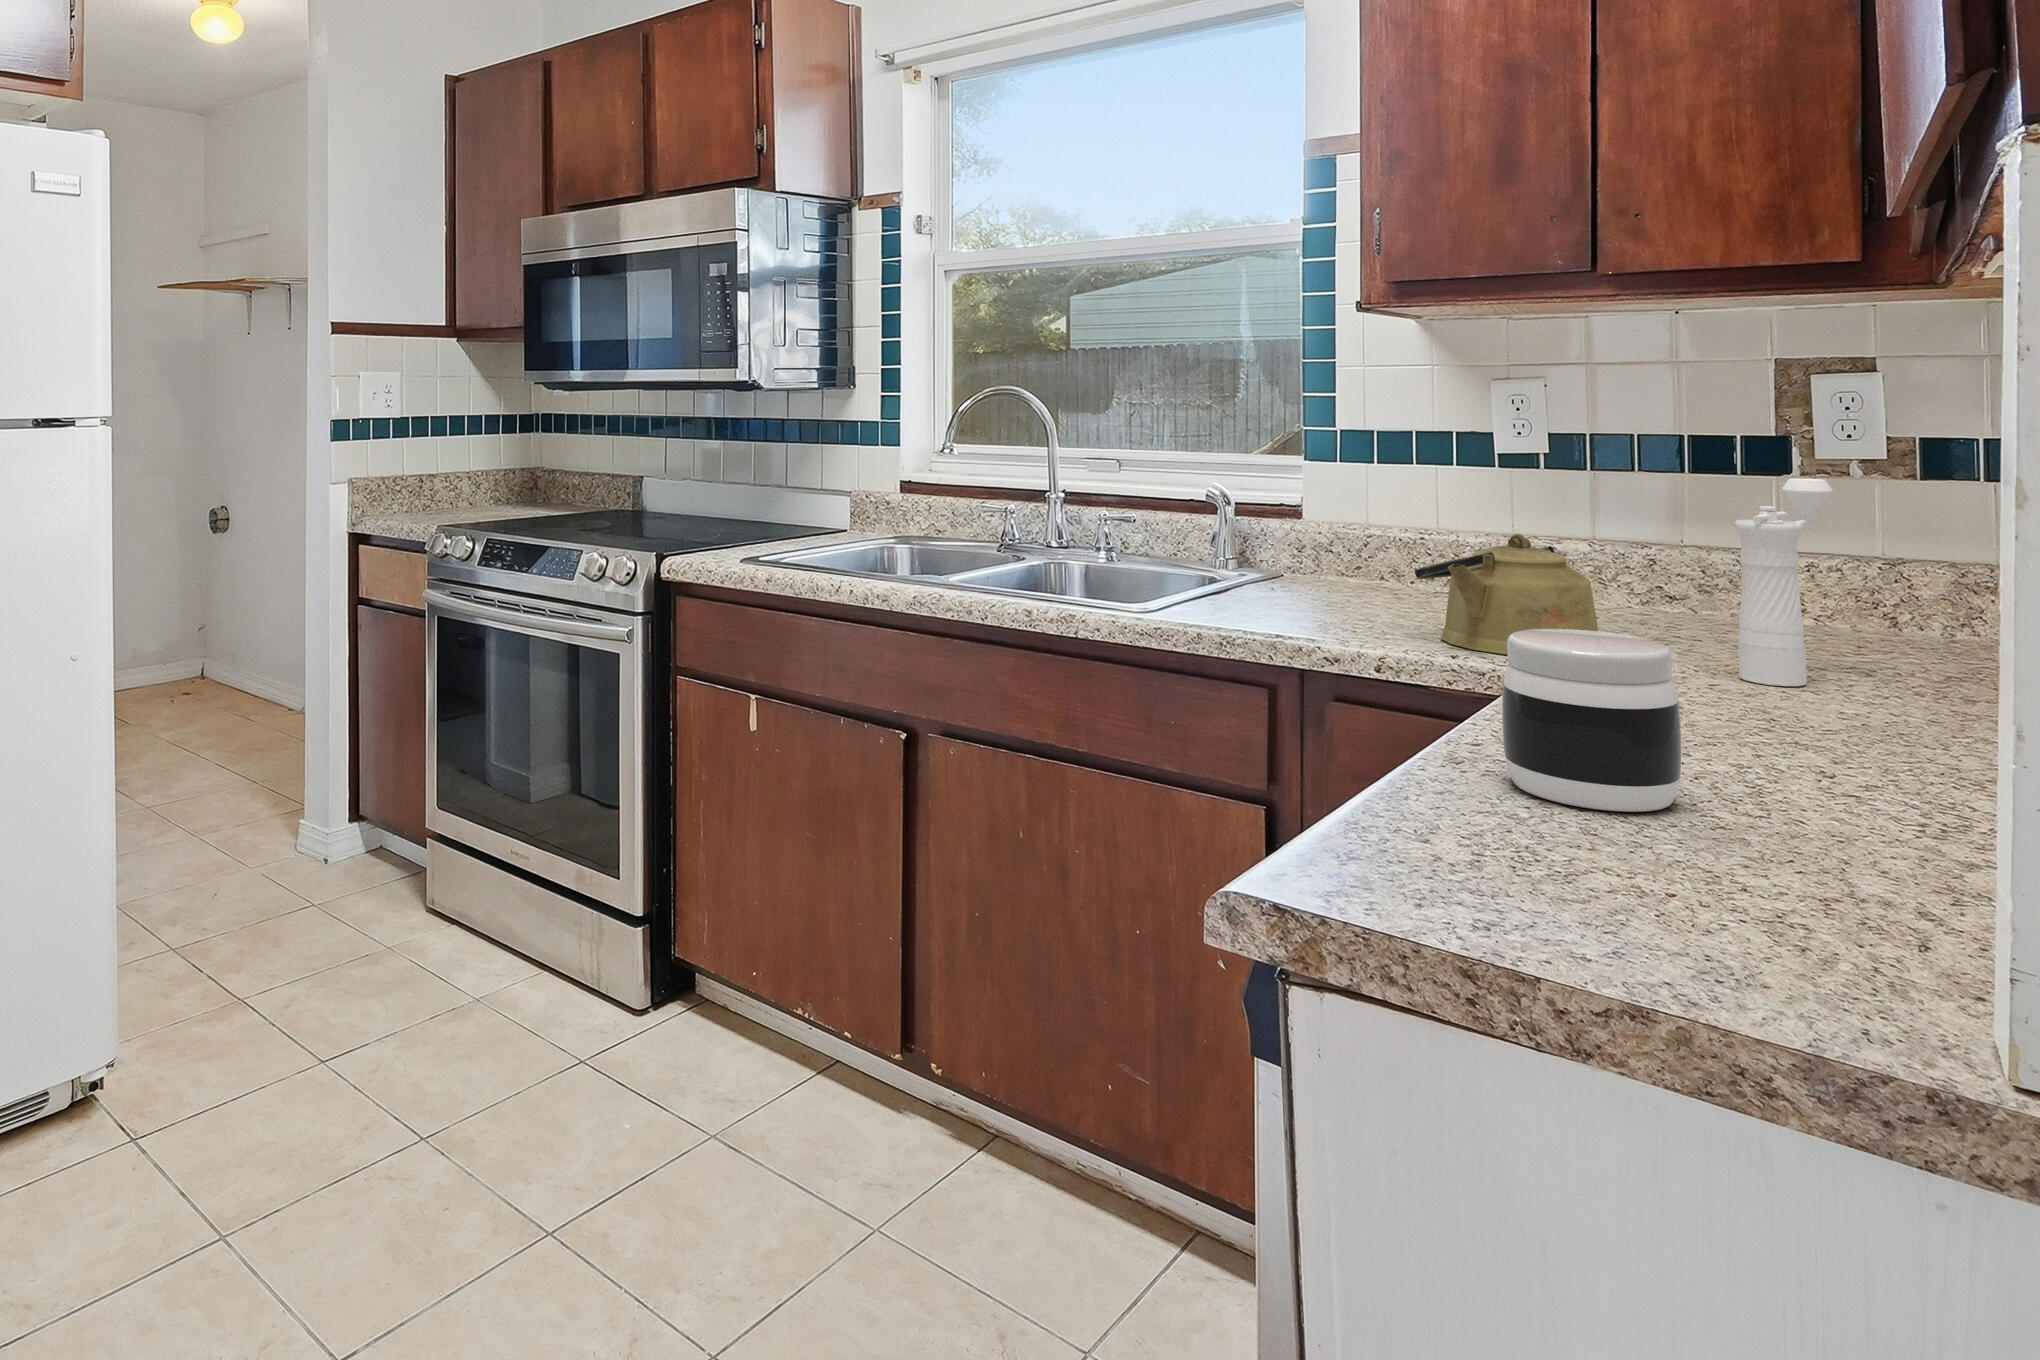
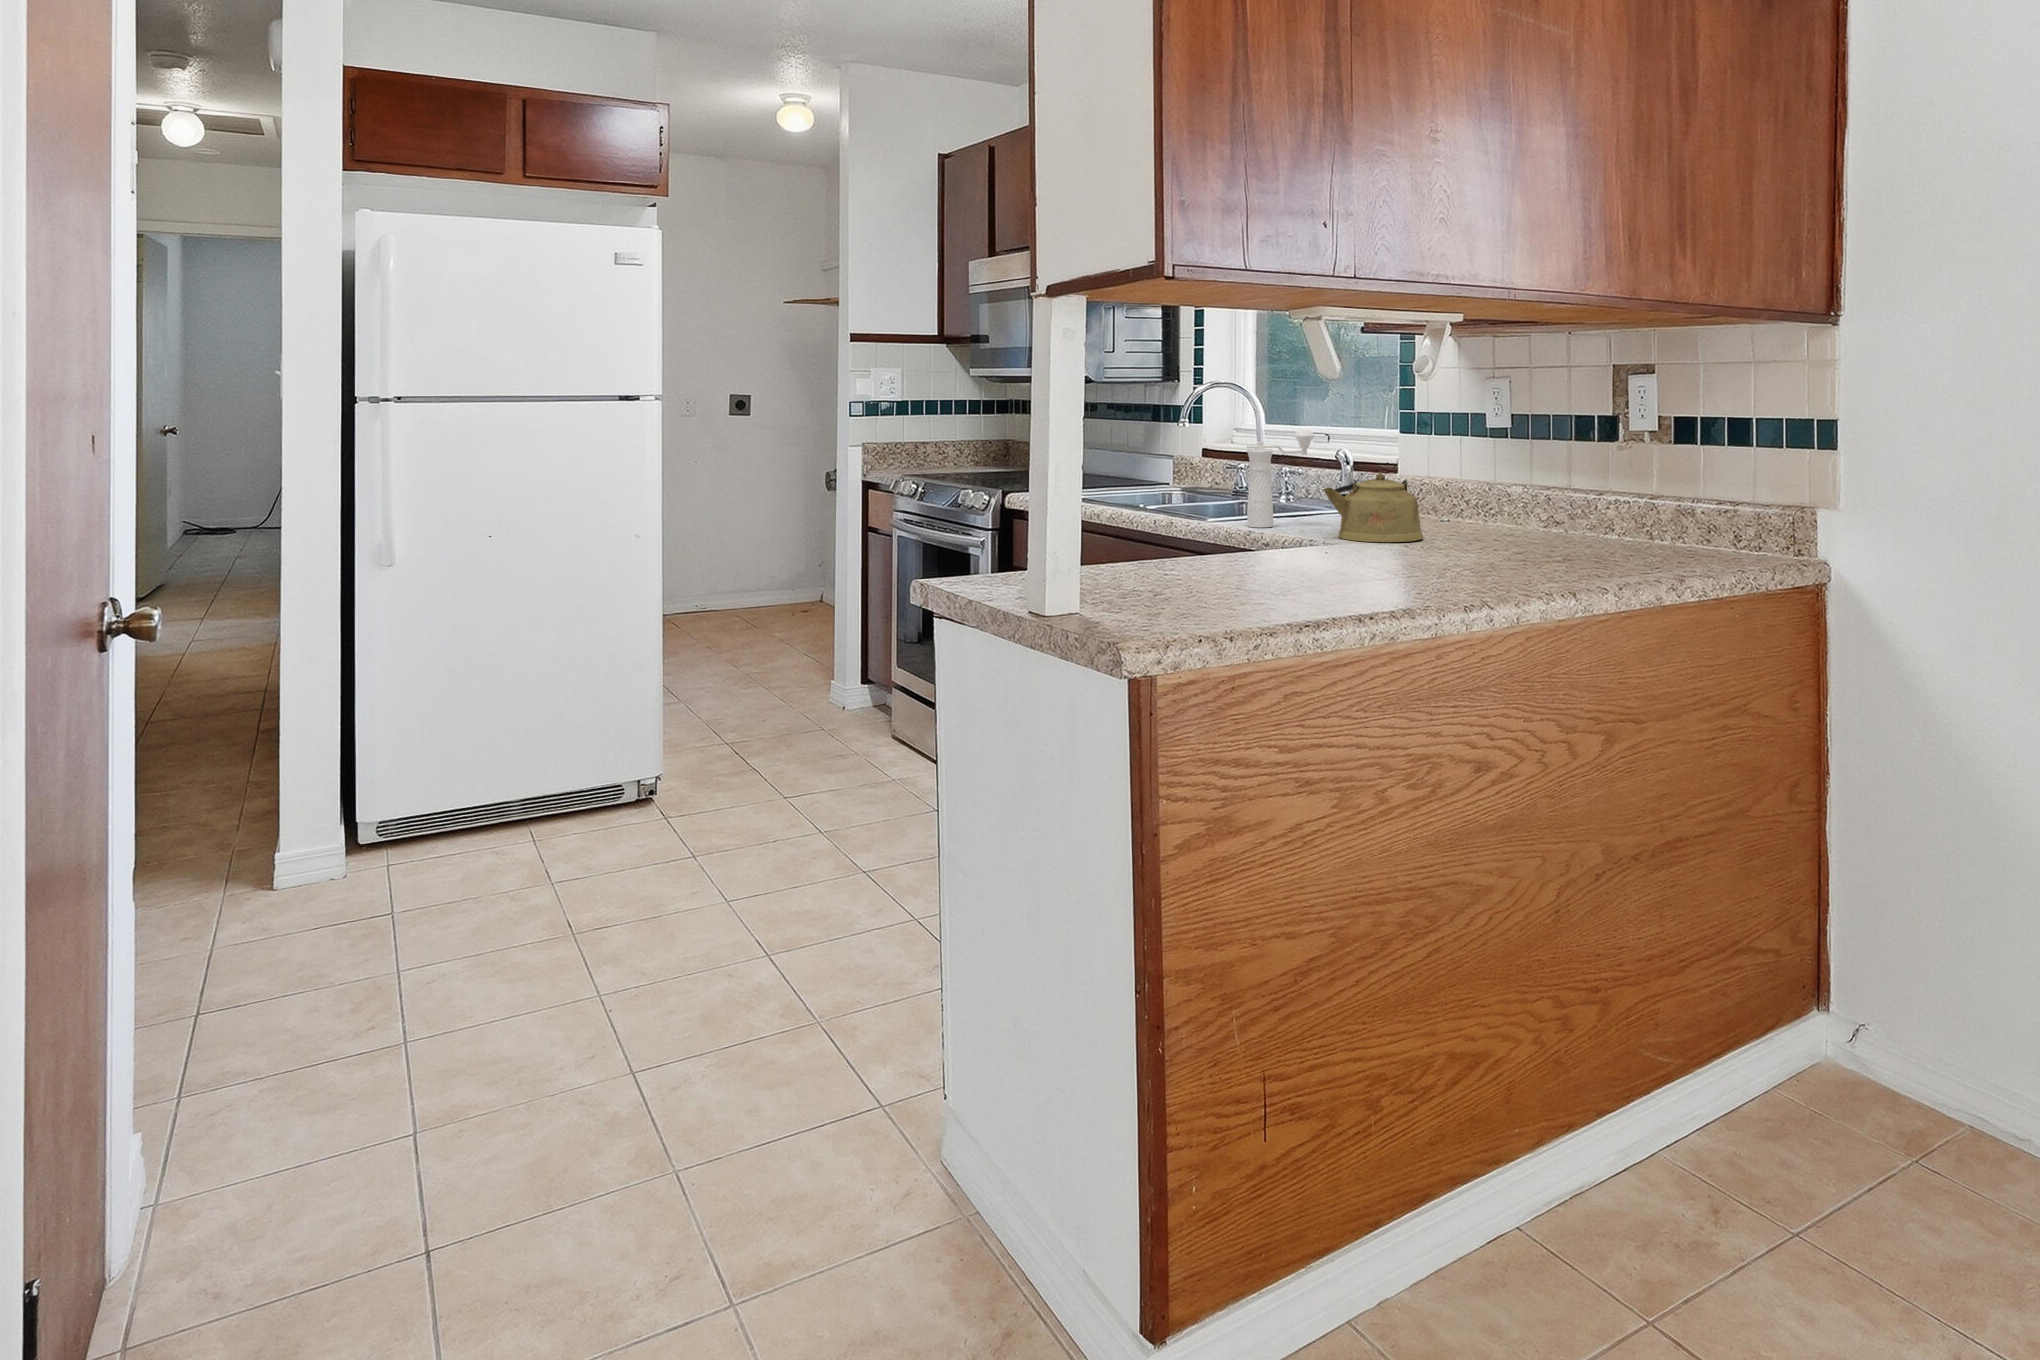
pepper mill: present [1734,478,1833,686] -> present [1247,430,1314,528]
jar: present [1502,629,1681,812] -> none [1139,498,1207,574]

